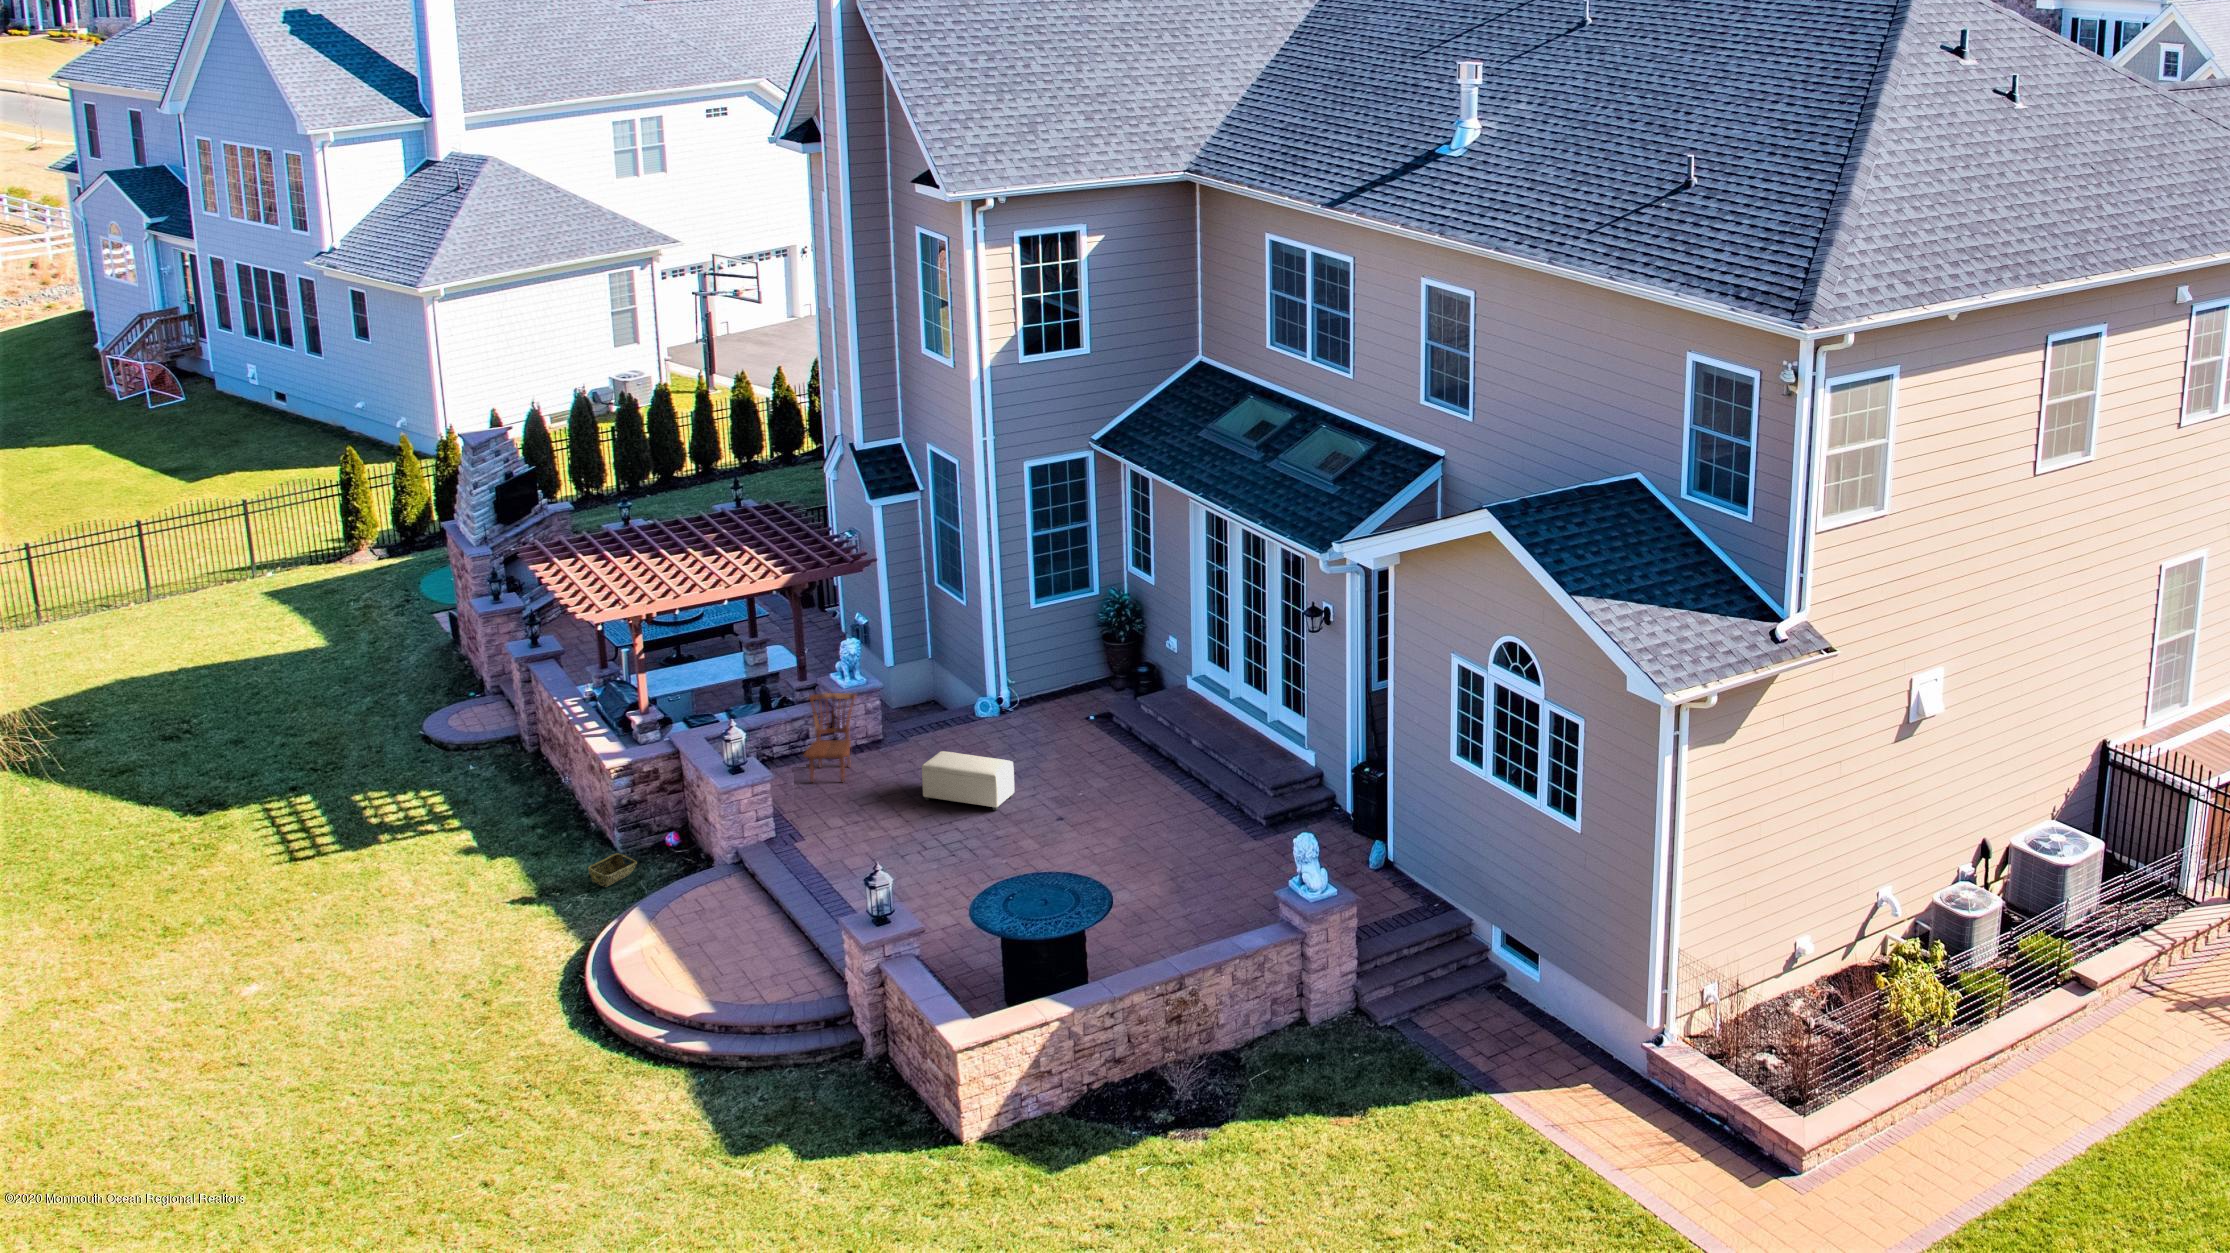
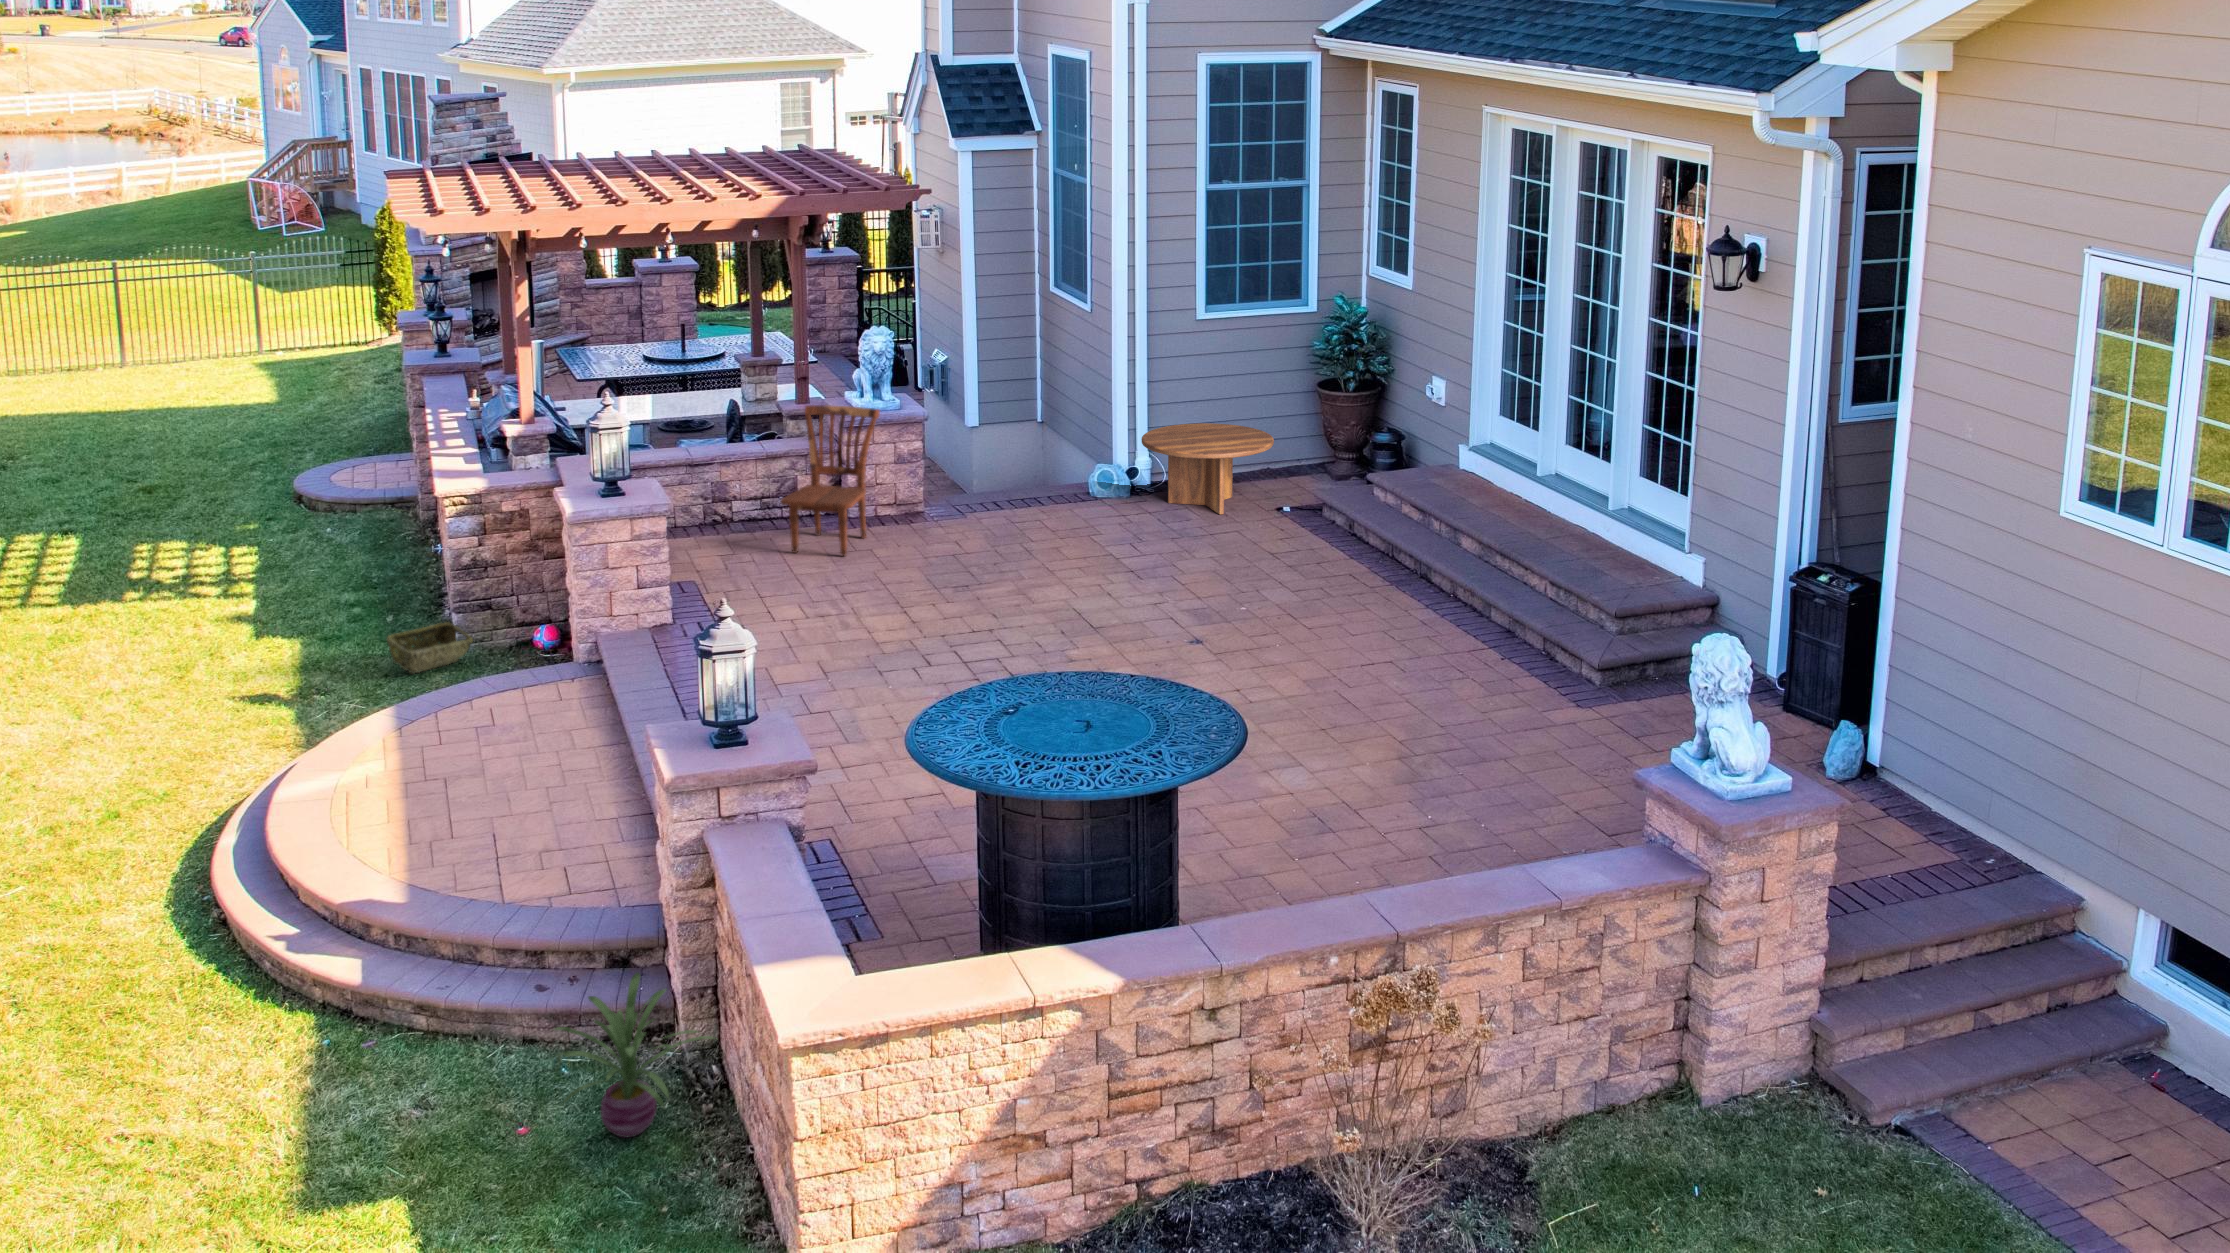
coffee table: none [1006,668,1084,726] -> present [1142,423,1274,514]
ottoman: present [922,751,1014,810] -> none [963,510,1124,616]
decorative plant: none [832,1033,901,1101] -> present [556,973,711,1138]

